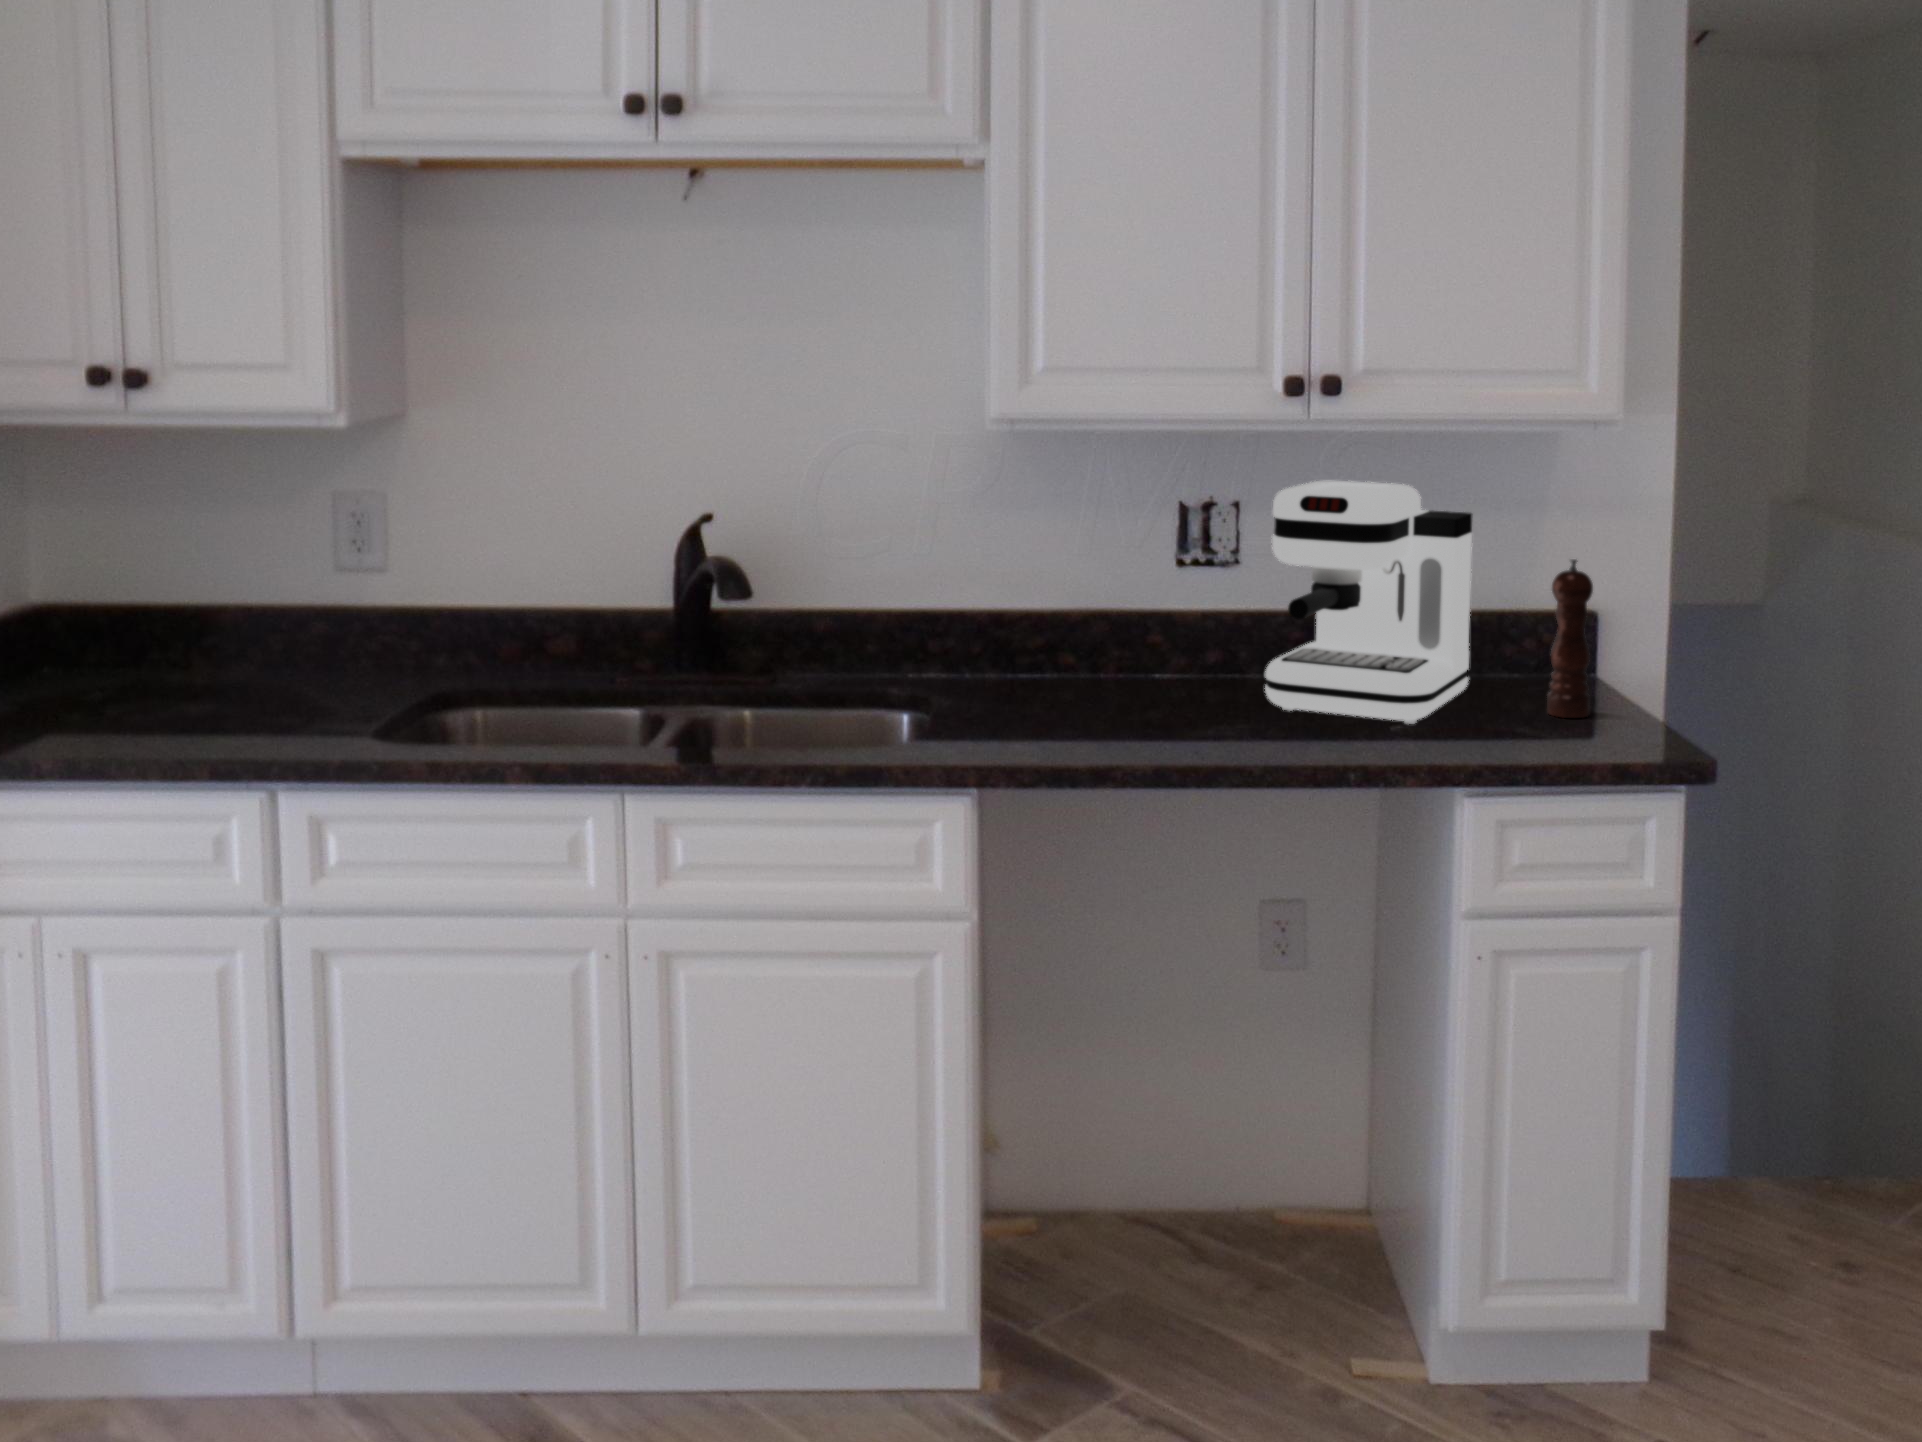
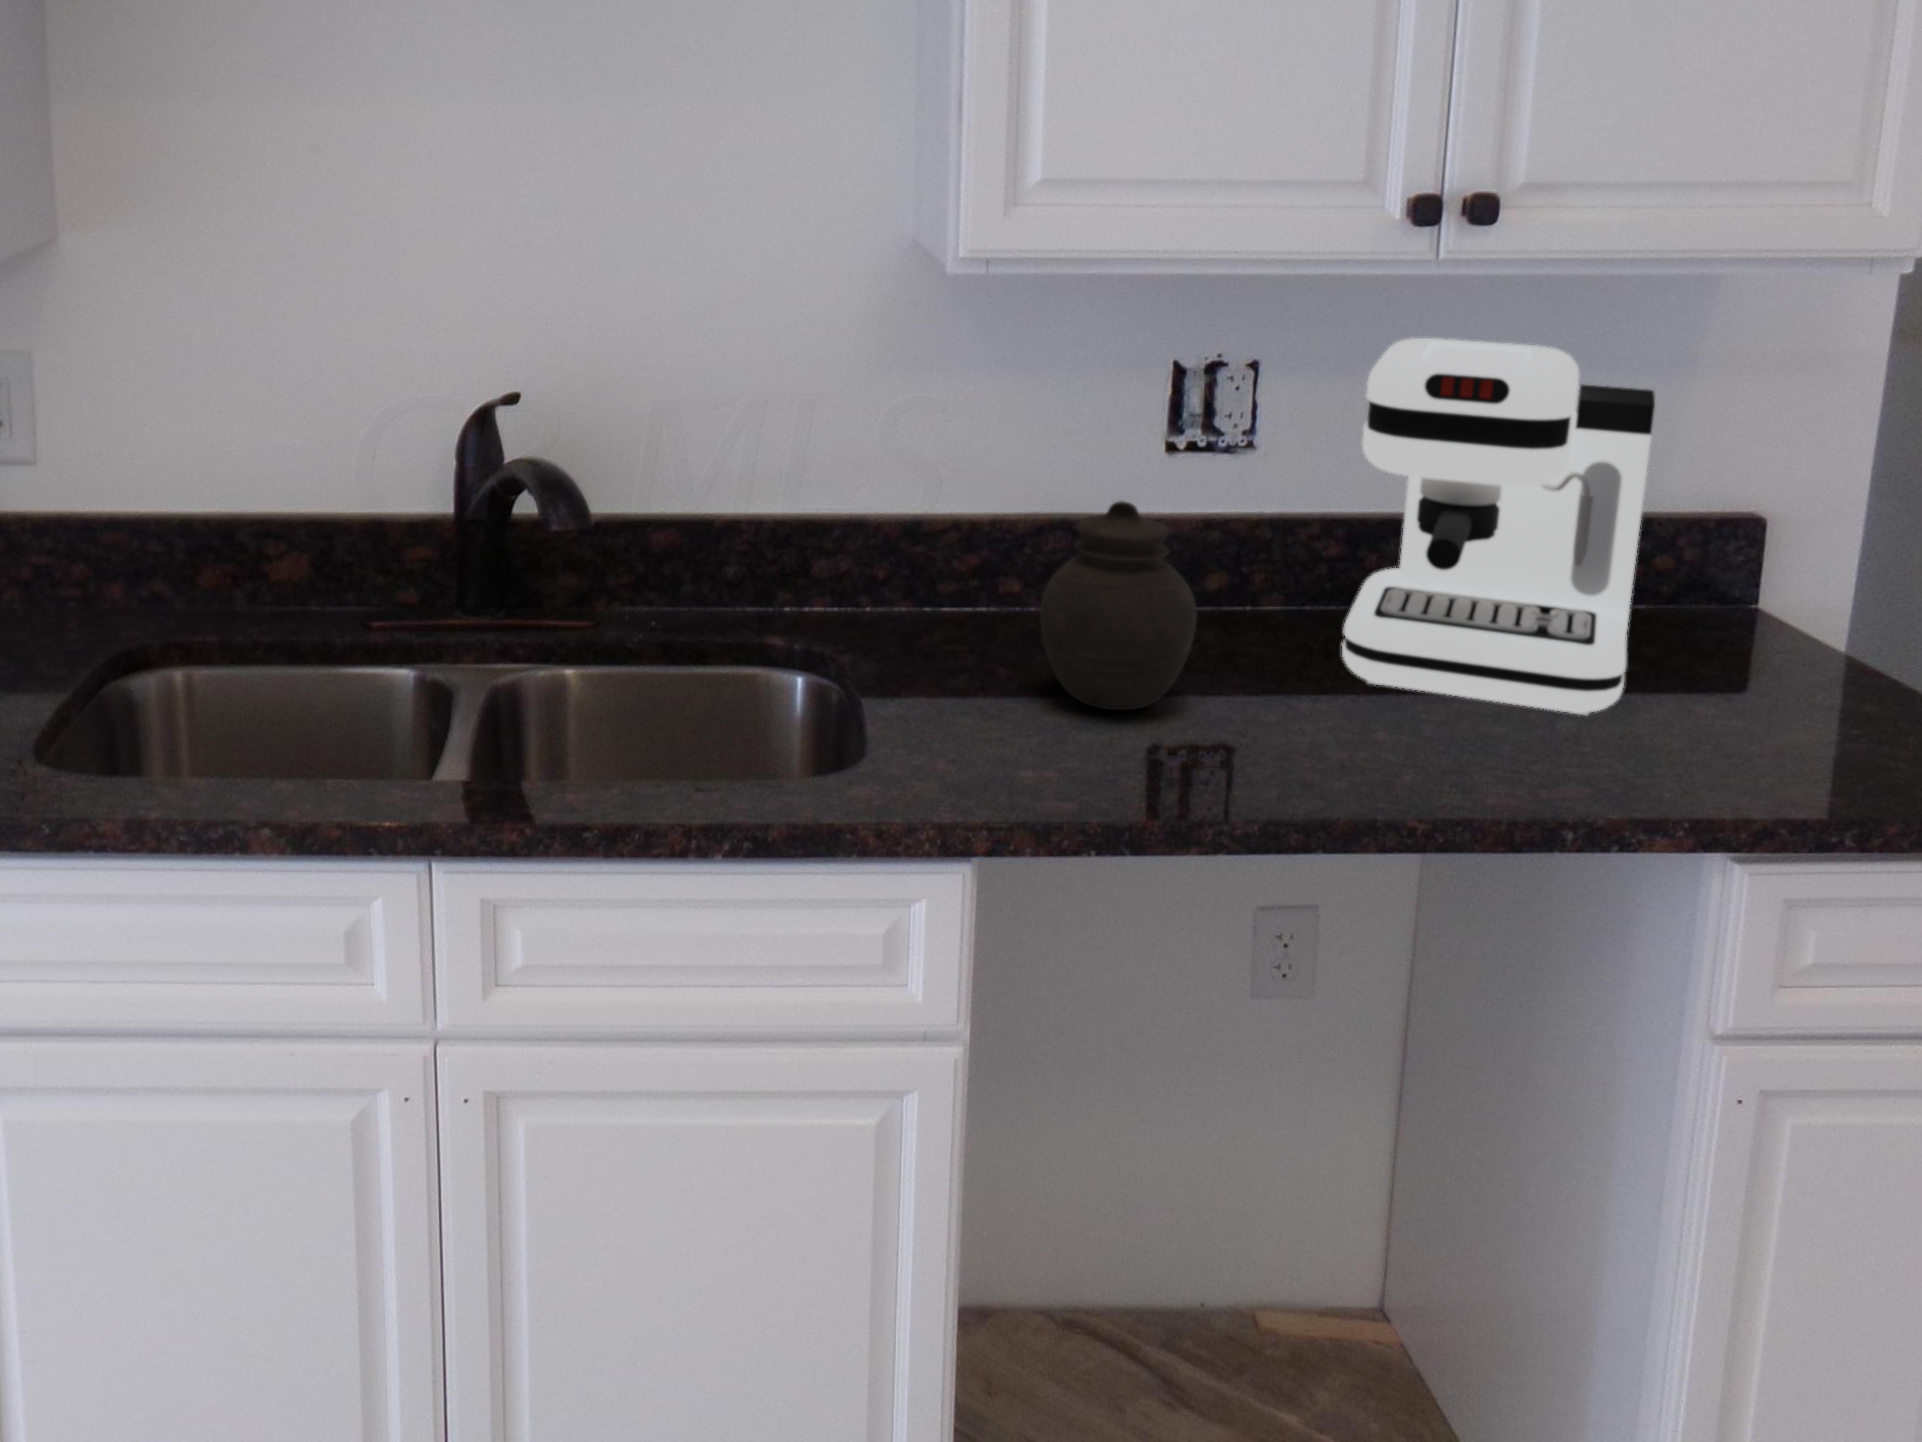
pepper mill: present [1547,559,1593,718] -> none [1761,465,1858,701]
jar: none [1052,579,1154,720] -> present [1040,501,1197,710]

